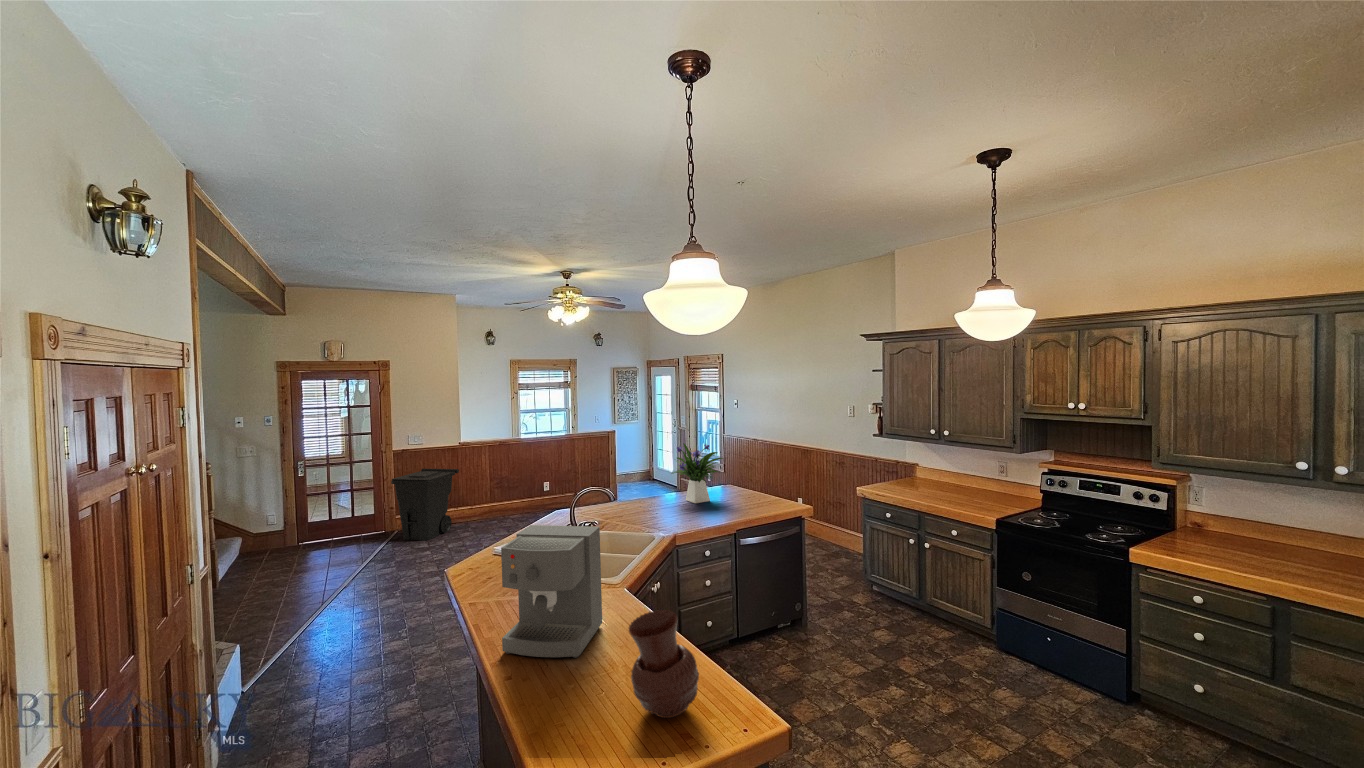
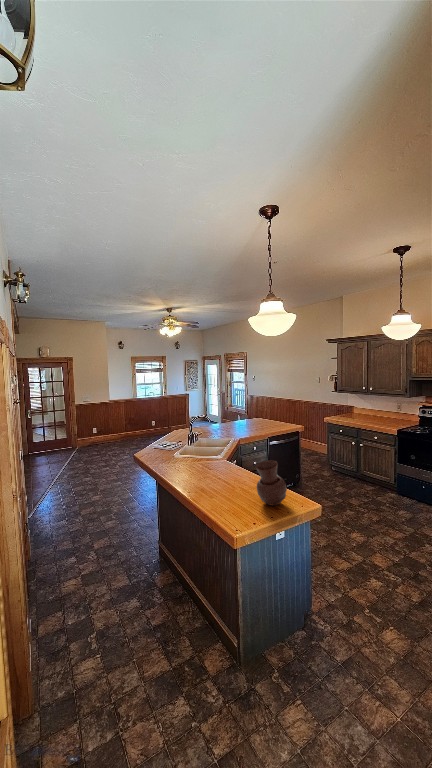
flower arrangement: present [674,444,723,503] -> none [233,396,262,426]
trash can: present [391,469,459,541] -> none [77,414,111,452]
coffee maker: present [501,525,602,658] -> none [187,429,227,486]

